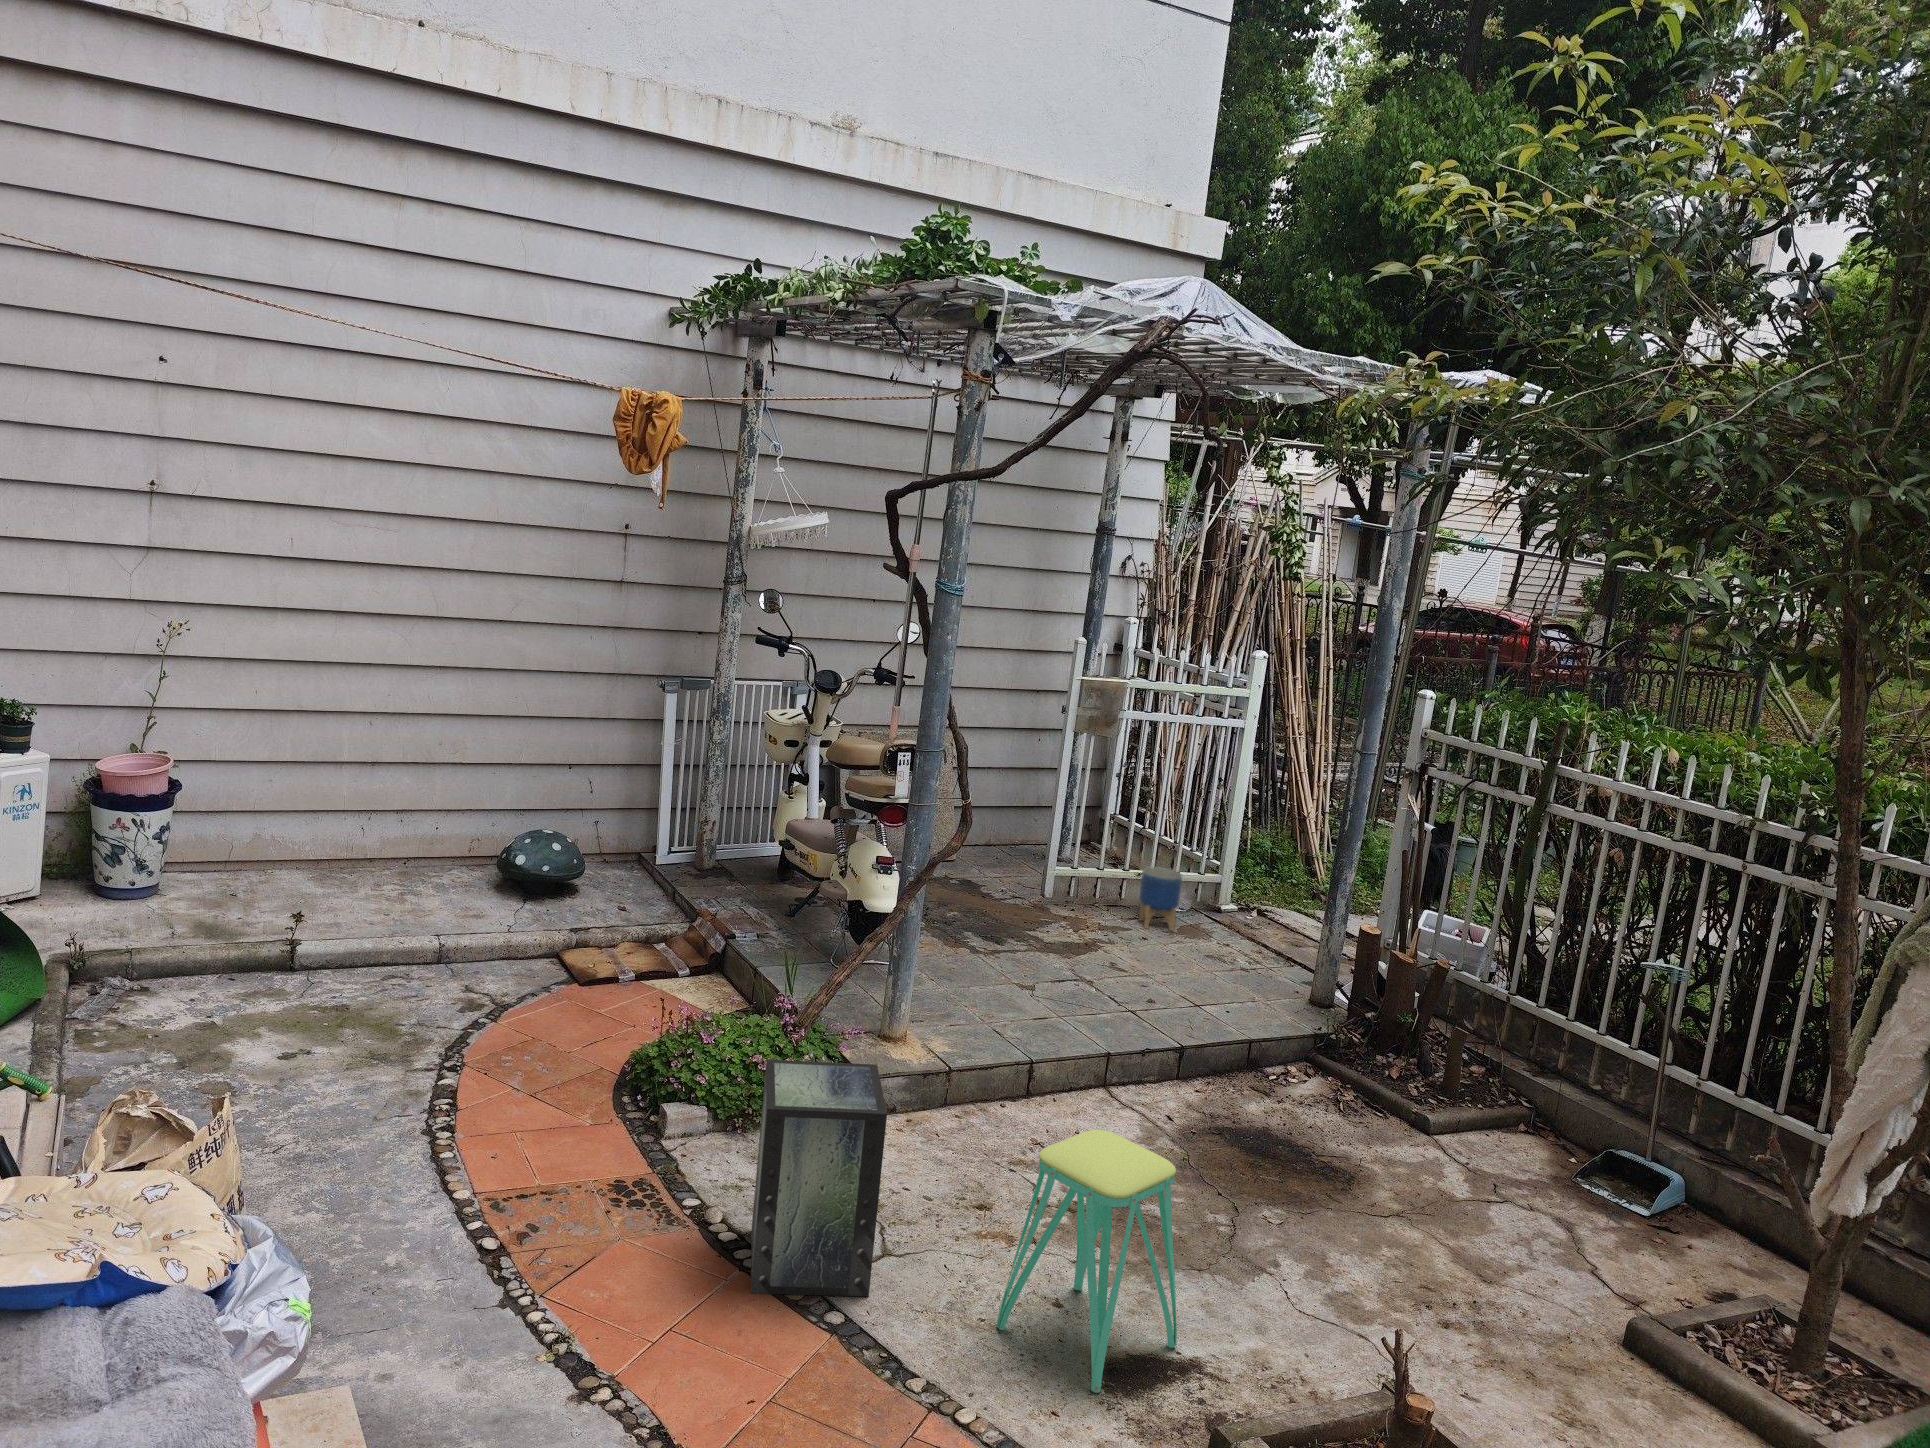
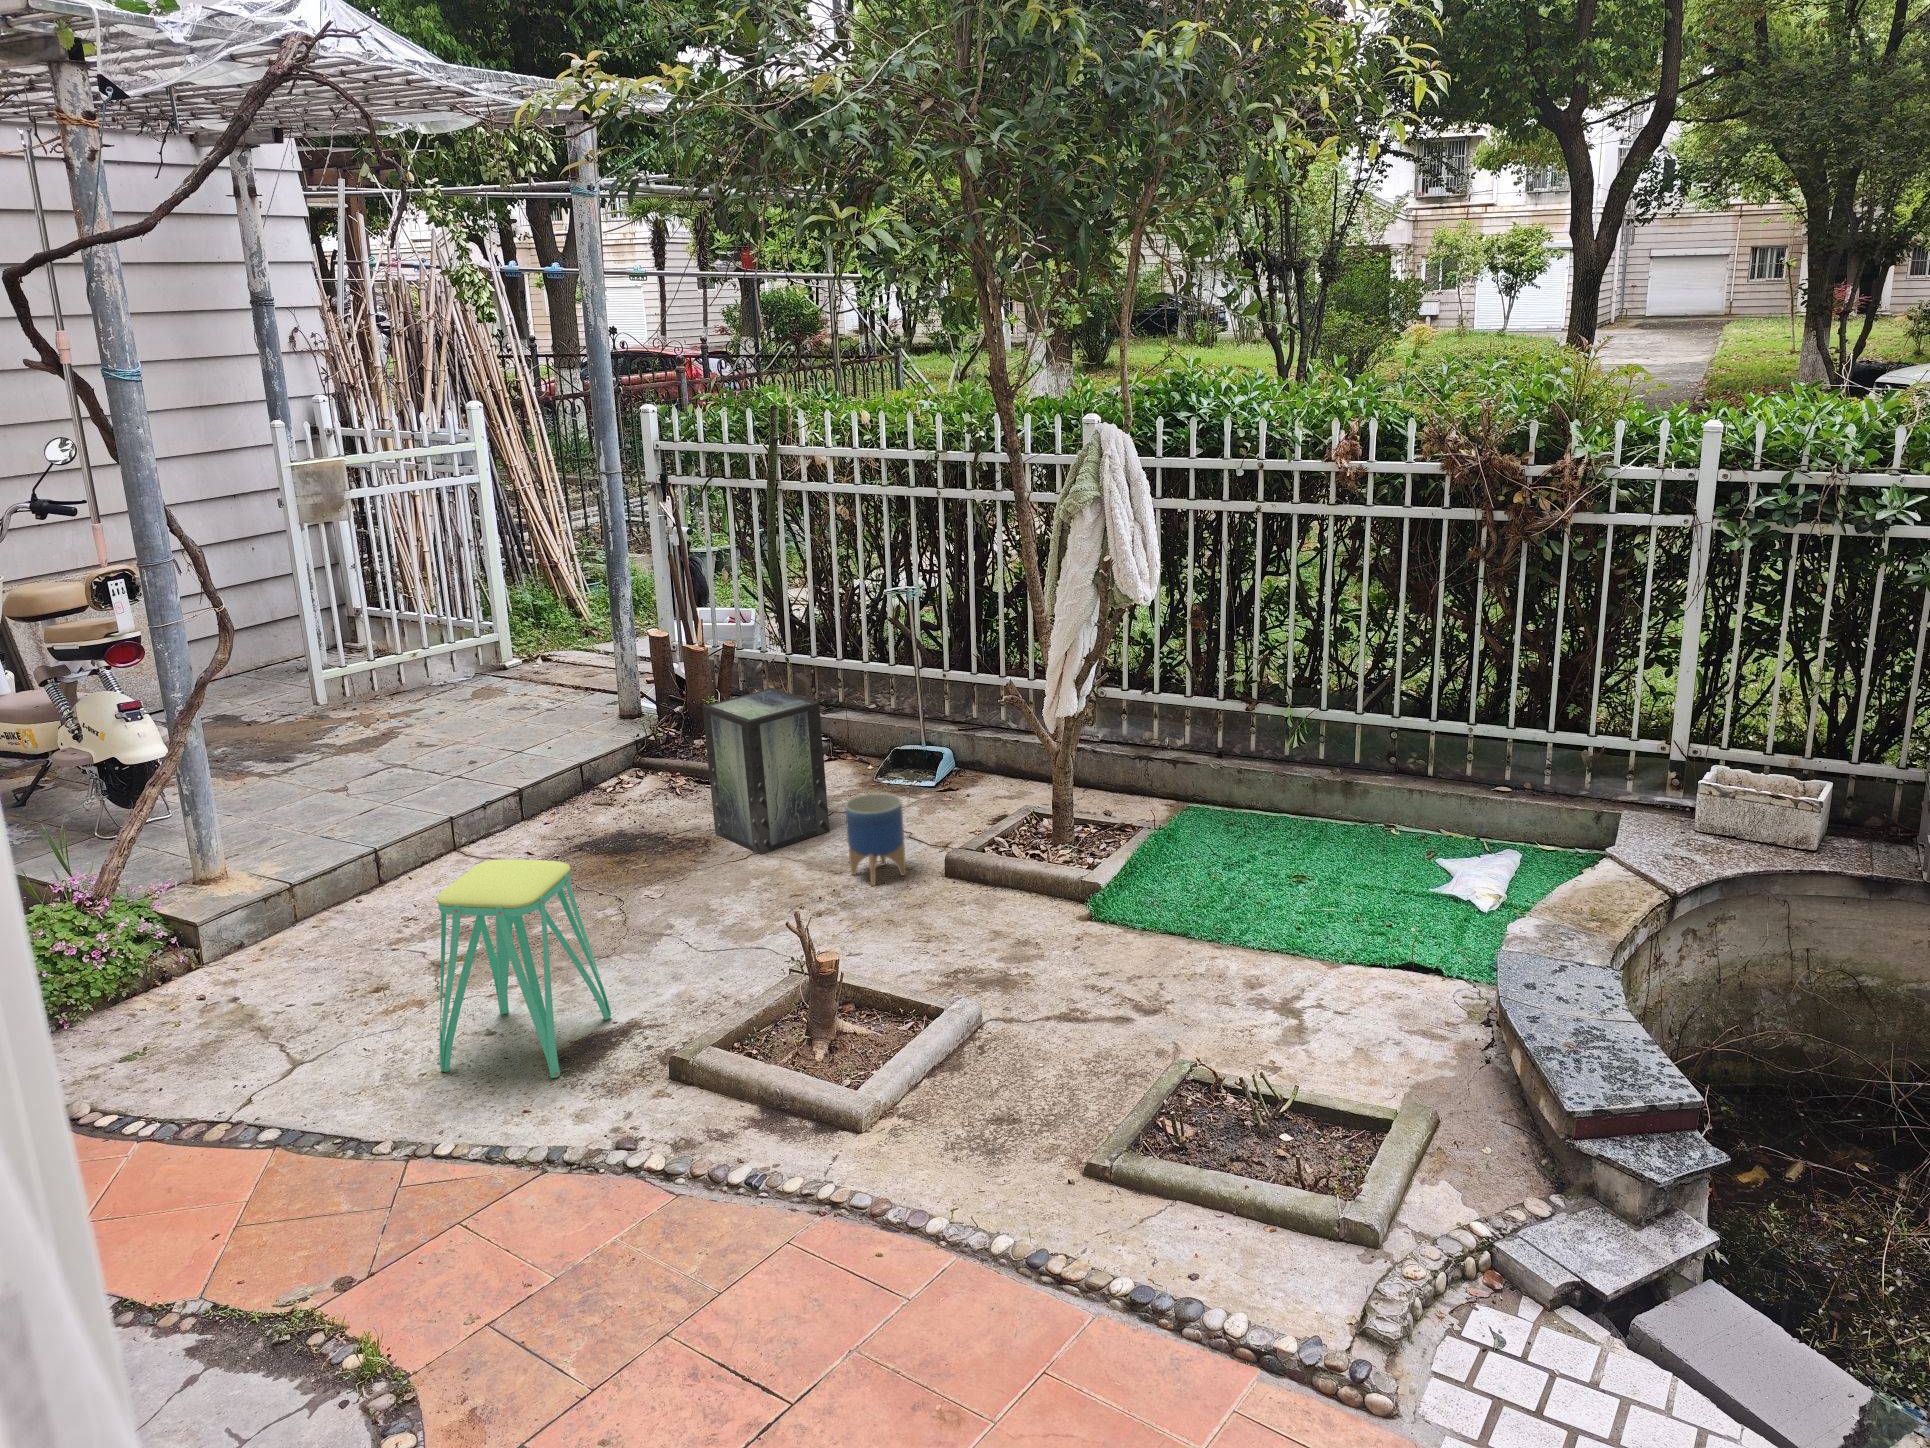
planter: present [1139,867,1183,931] -> present [845,793,906,886]
storage box: present [751,1060,887,1296] -> present [702,688,829,855]

